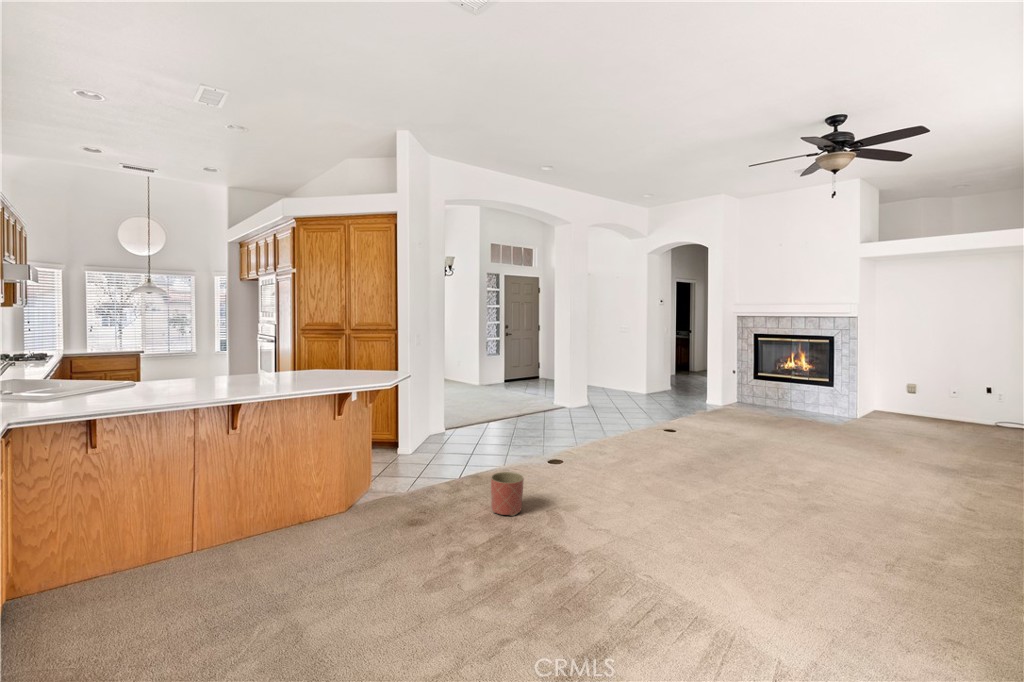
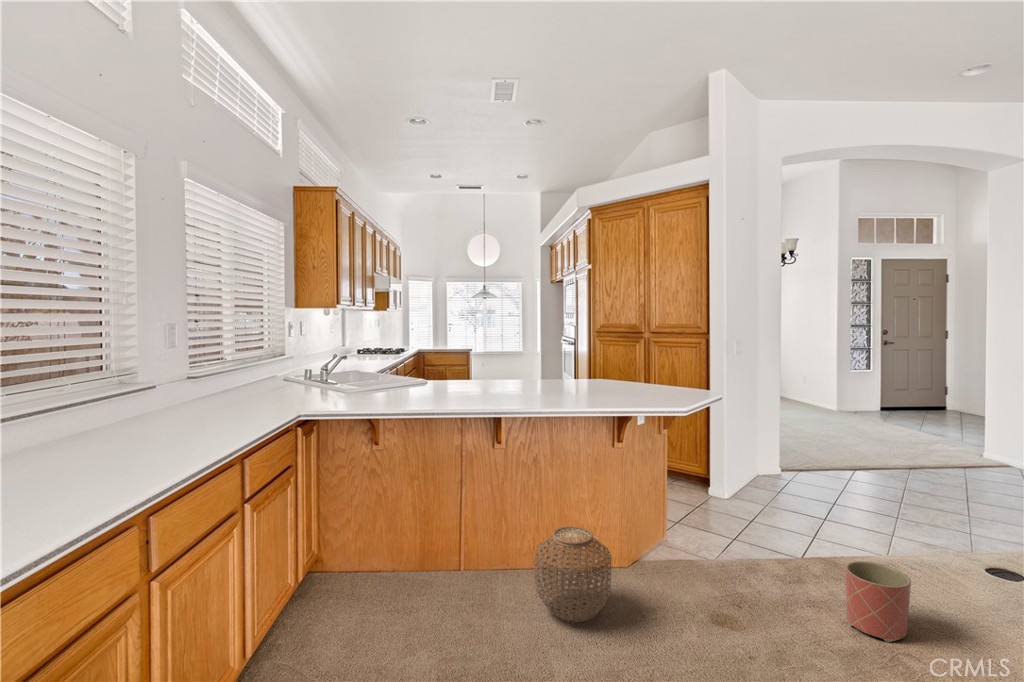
woven basket: none [275,486,341,561] -> present [535,526,611,622]

